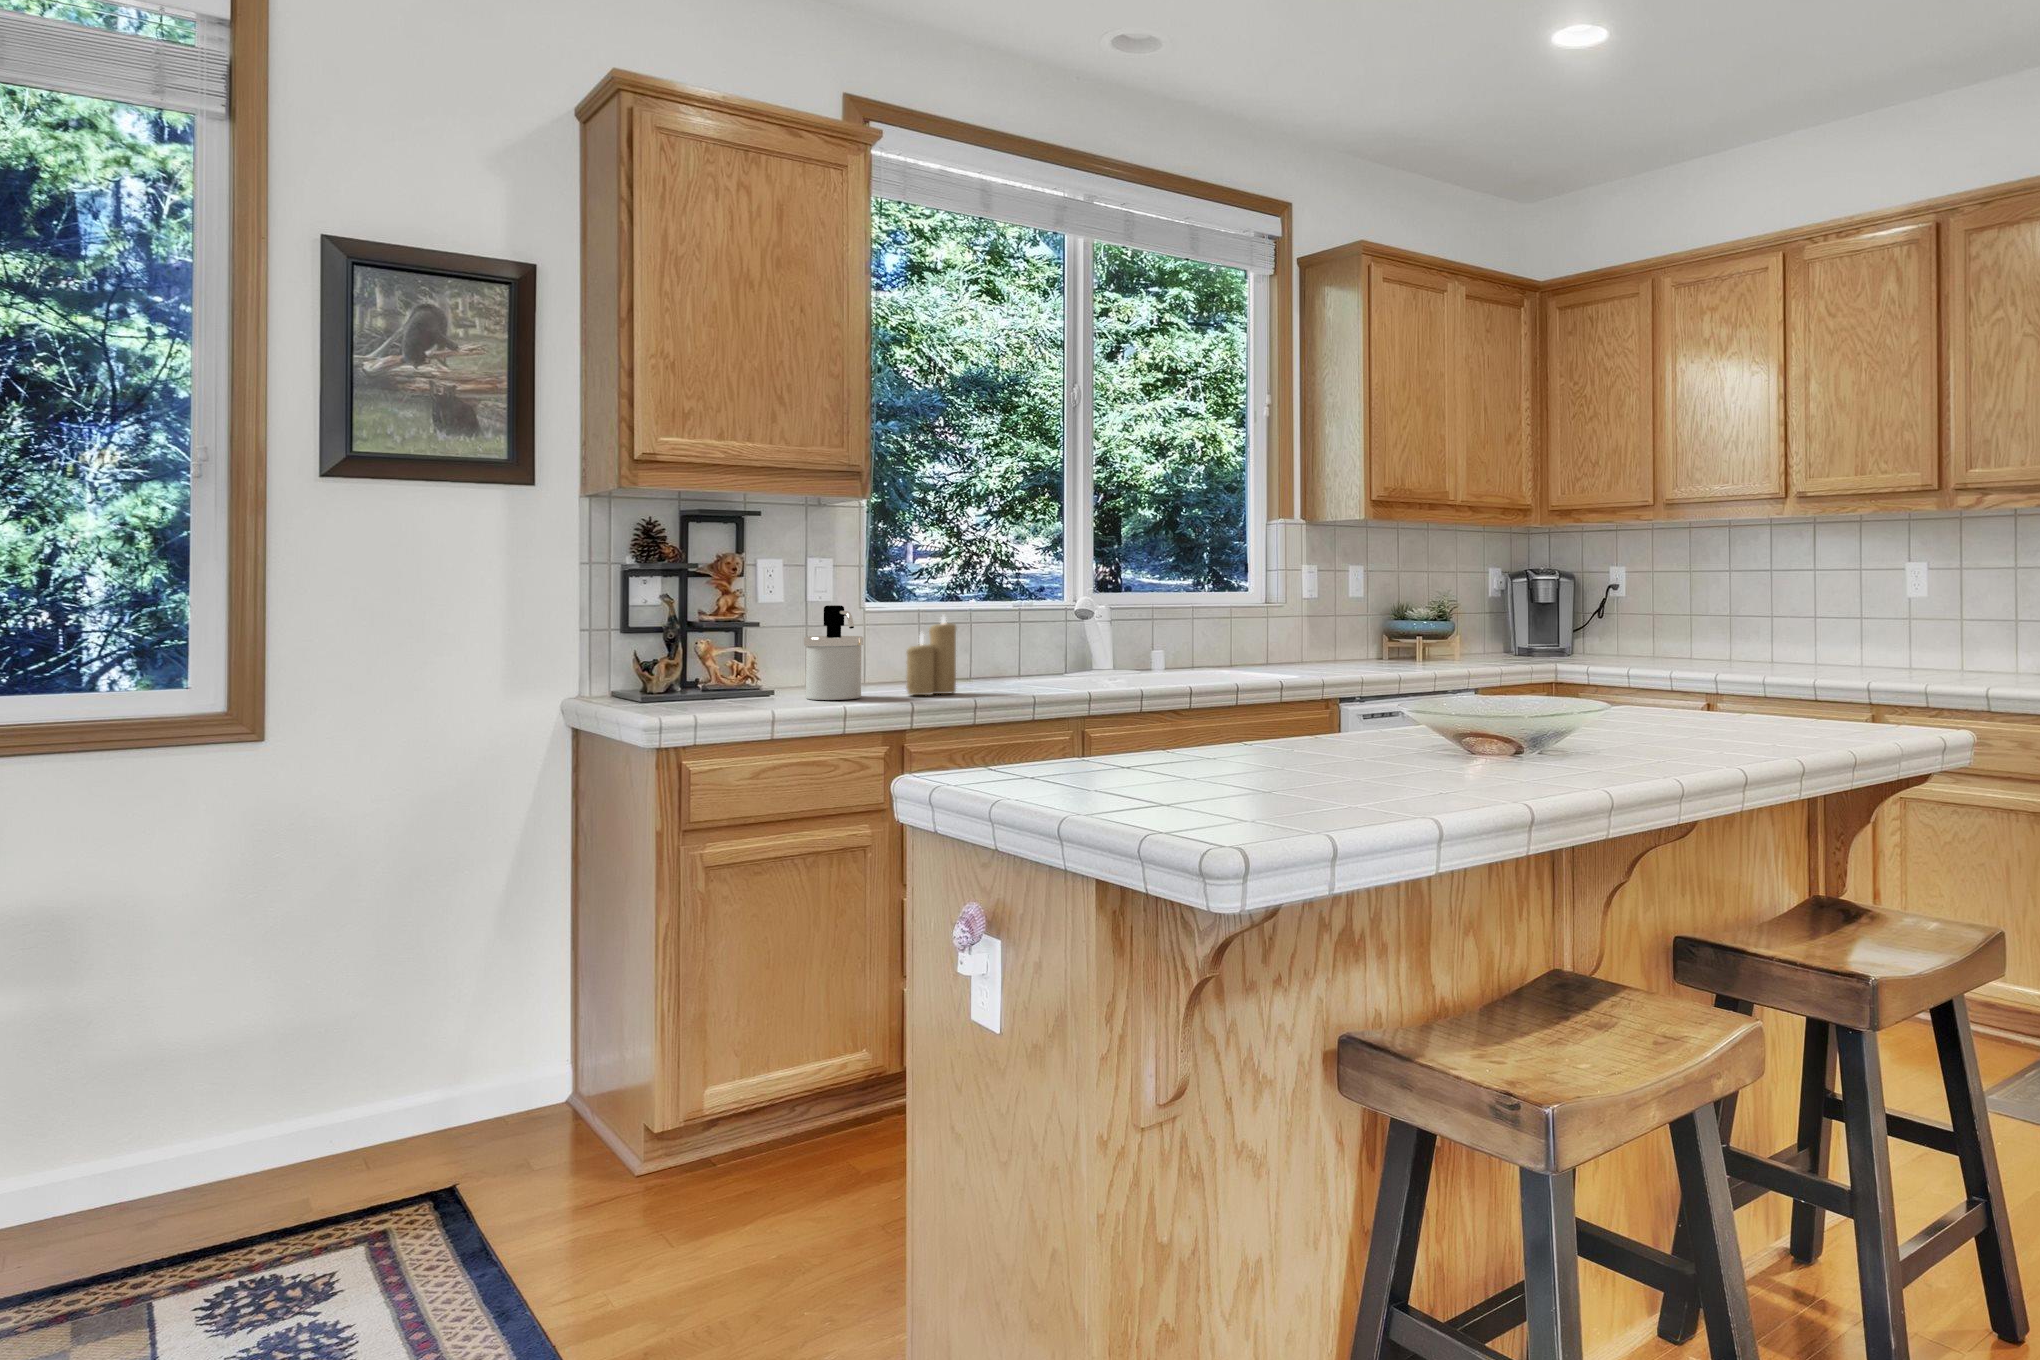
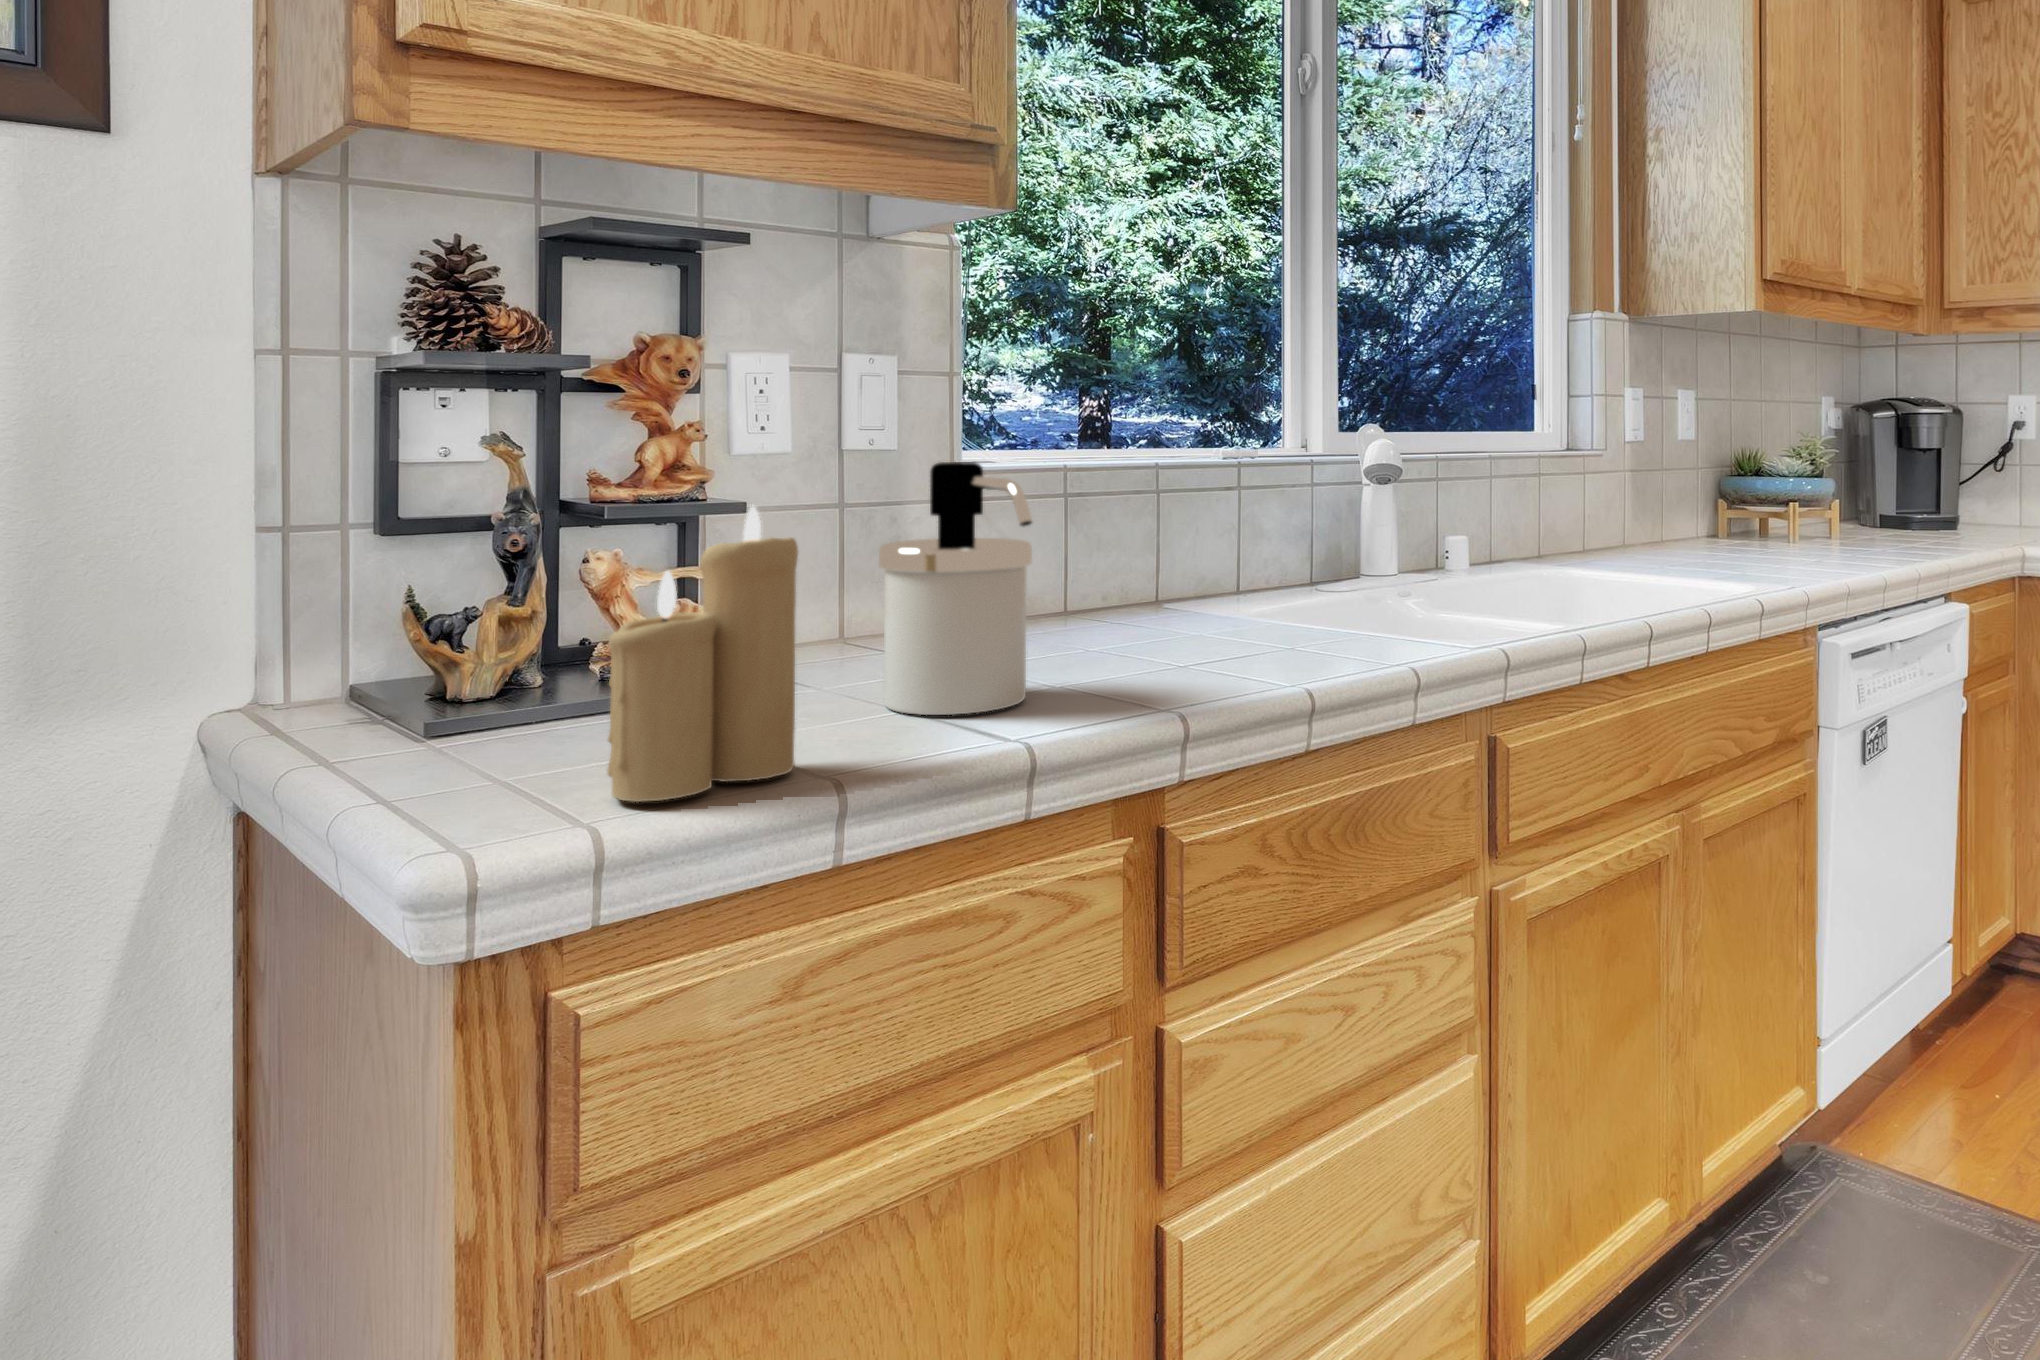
candle: present [906,615,956,695] -> present [607,506,798,802]

